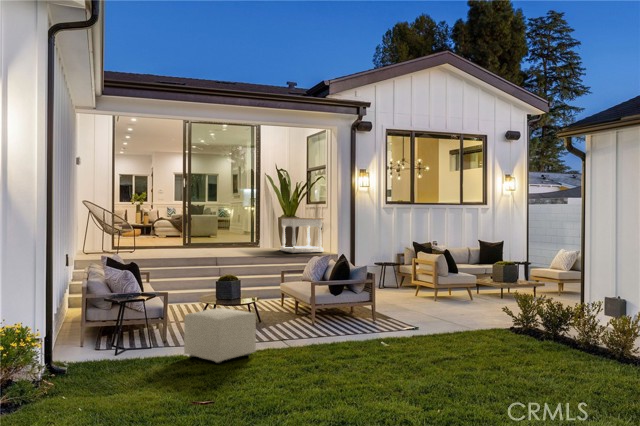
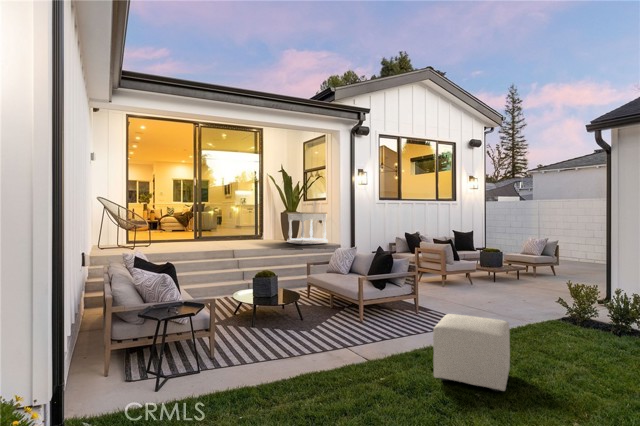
ottoman: present [184,308,256,364] -> present [433,314,510,391]

